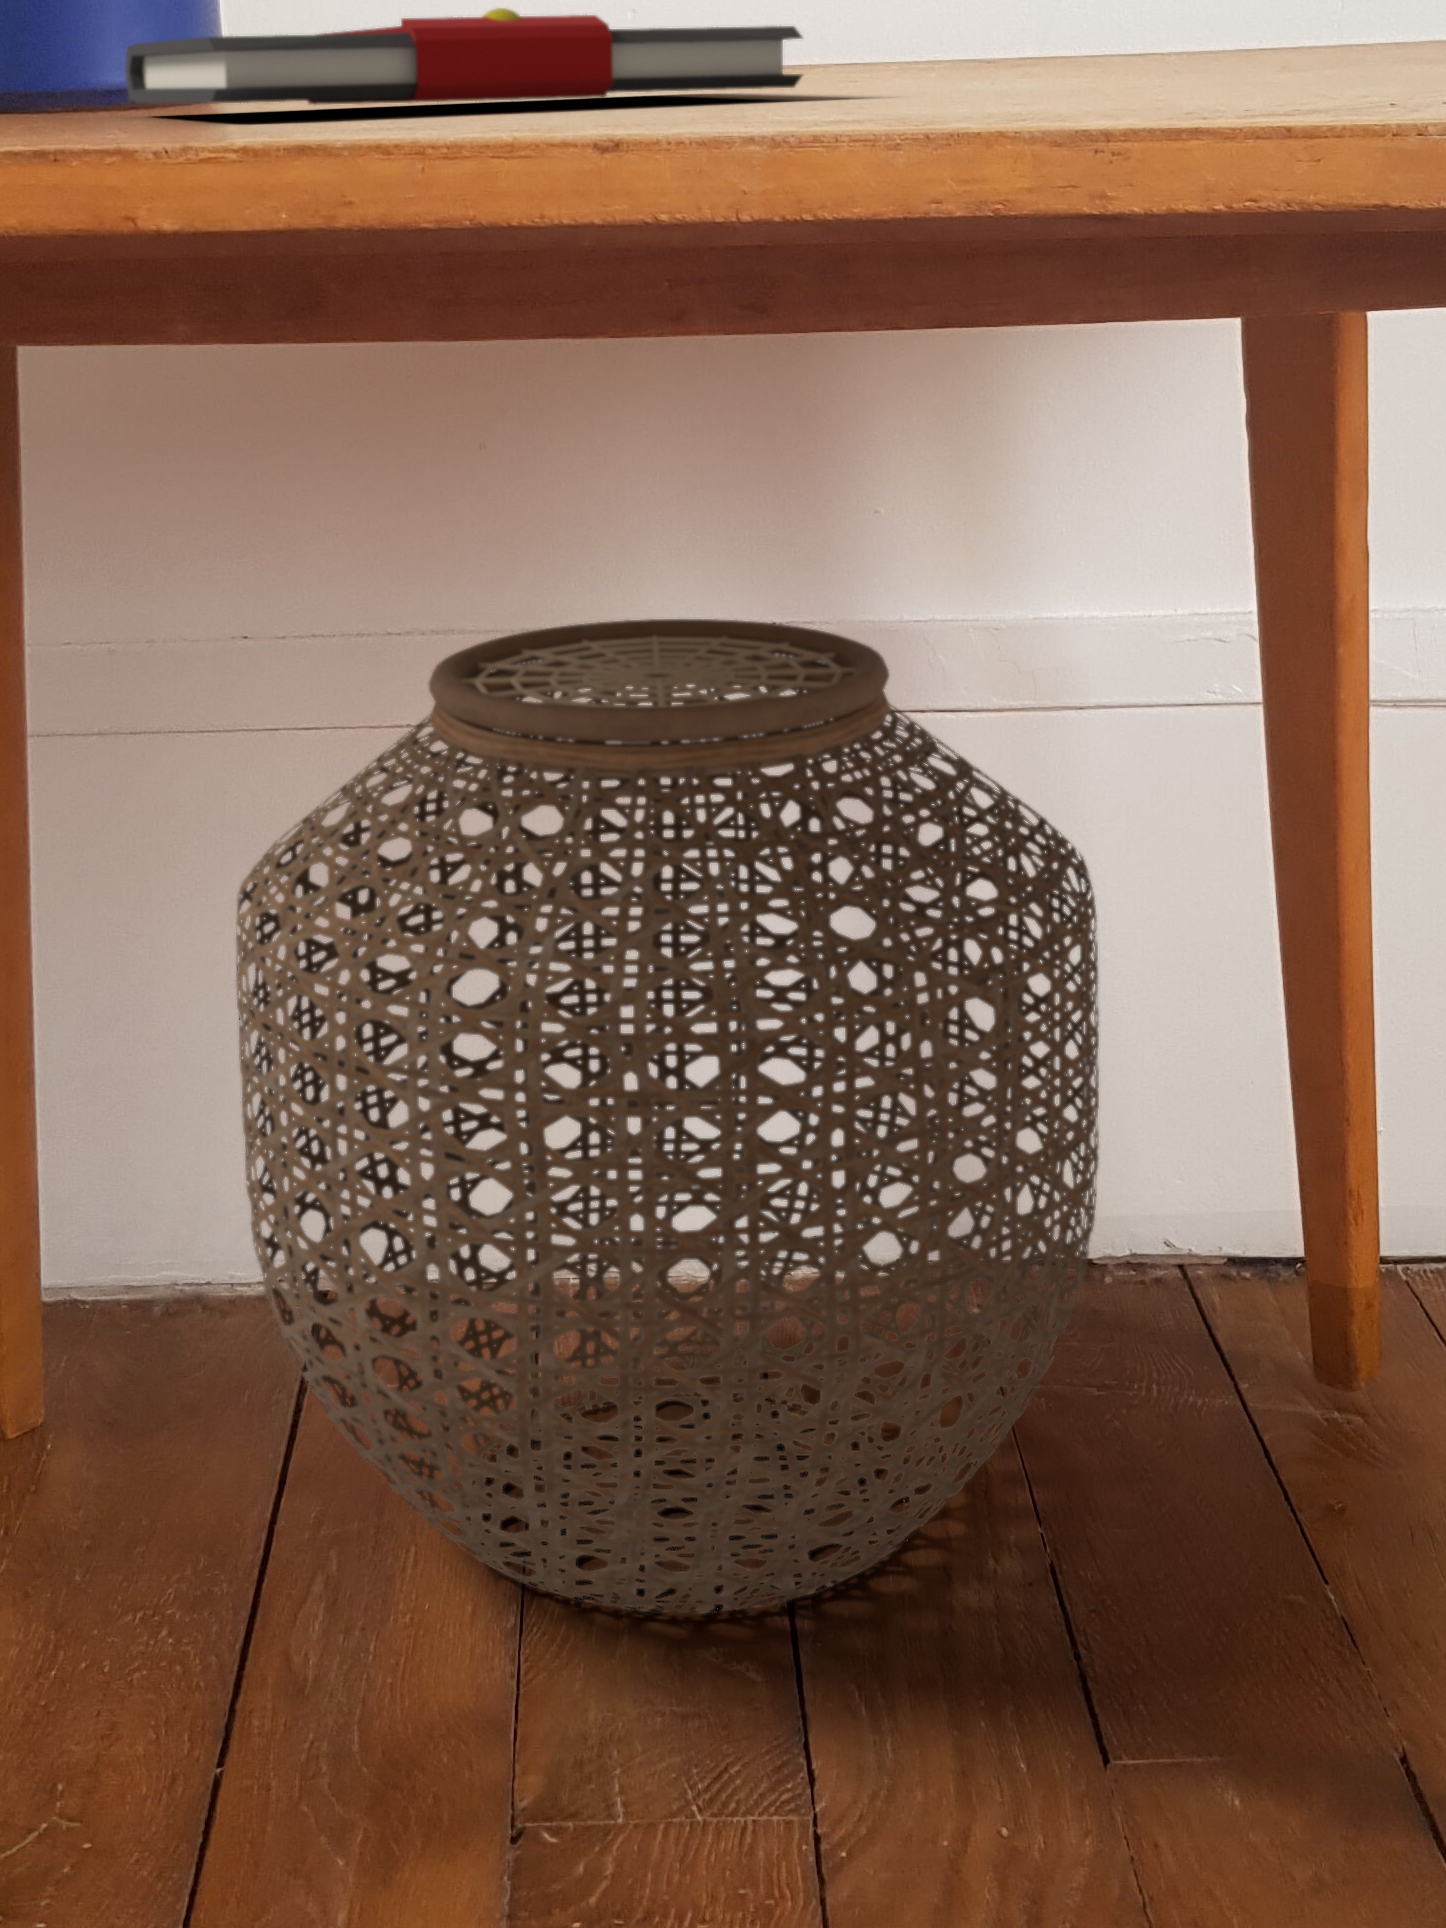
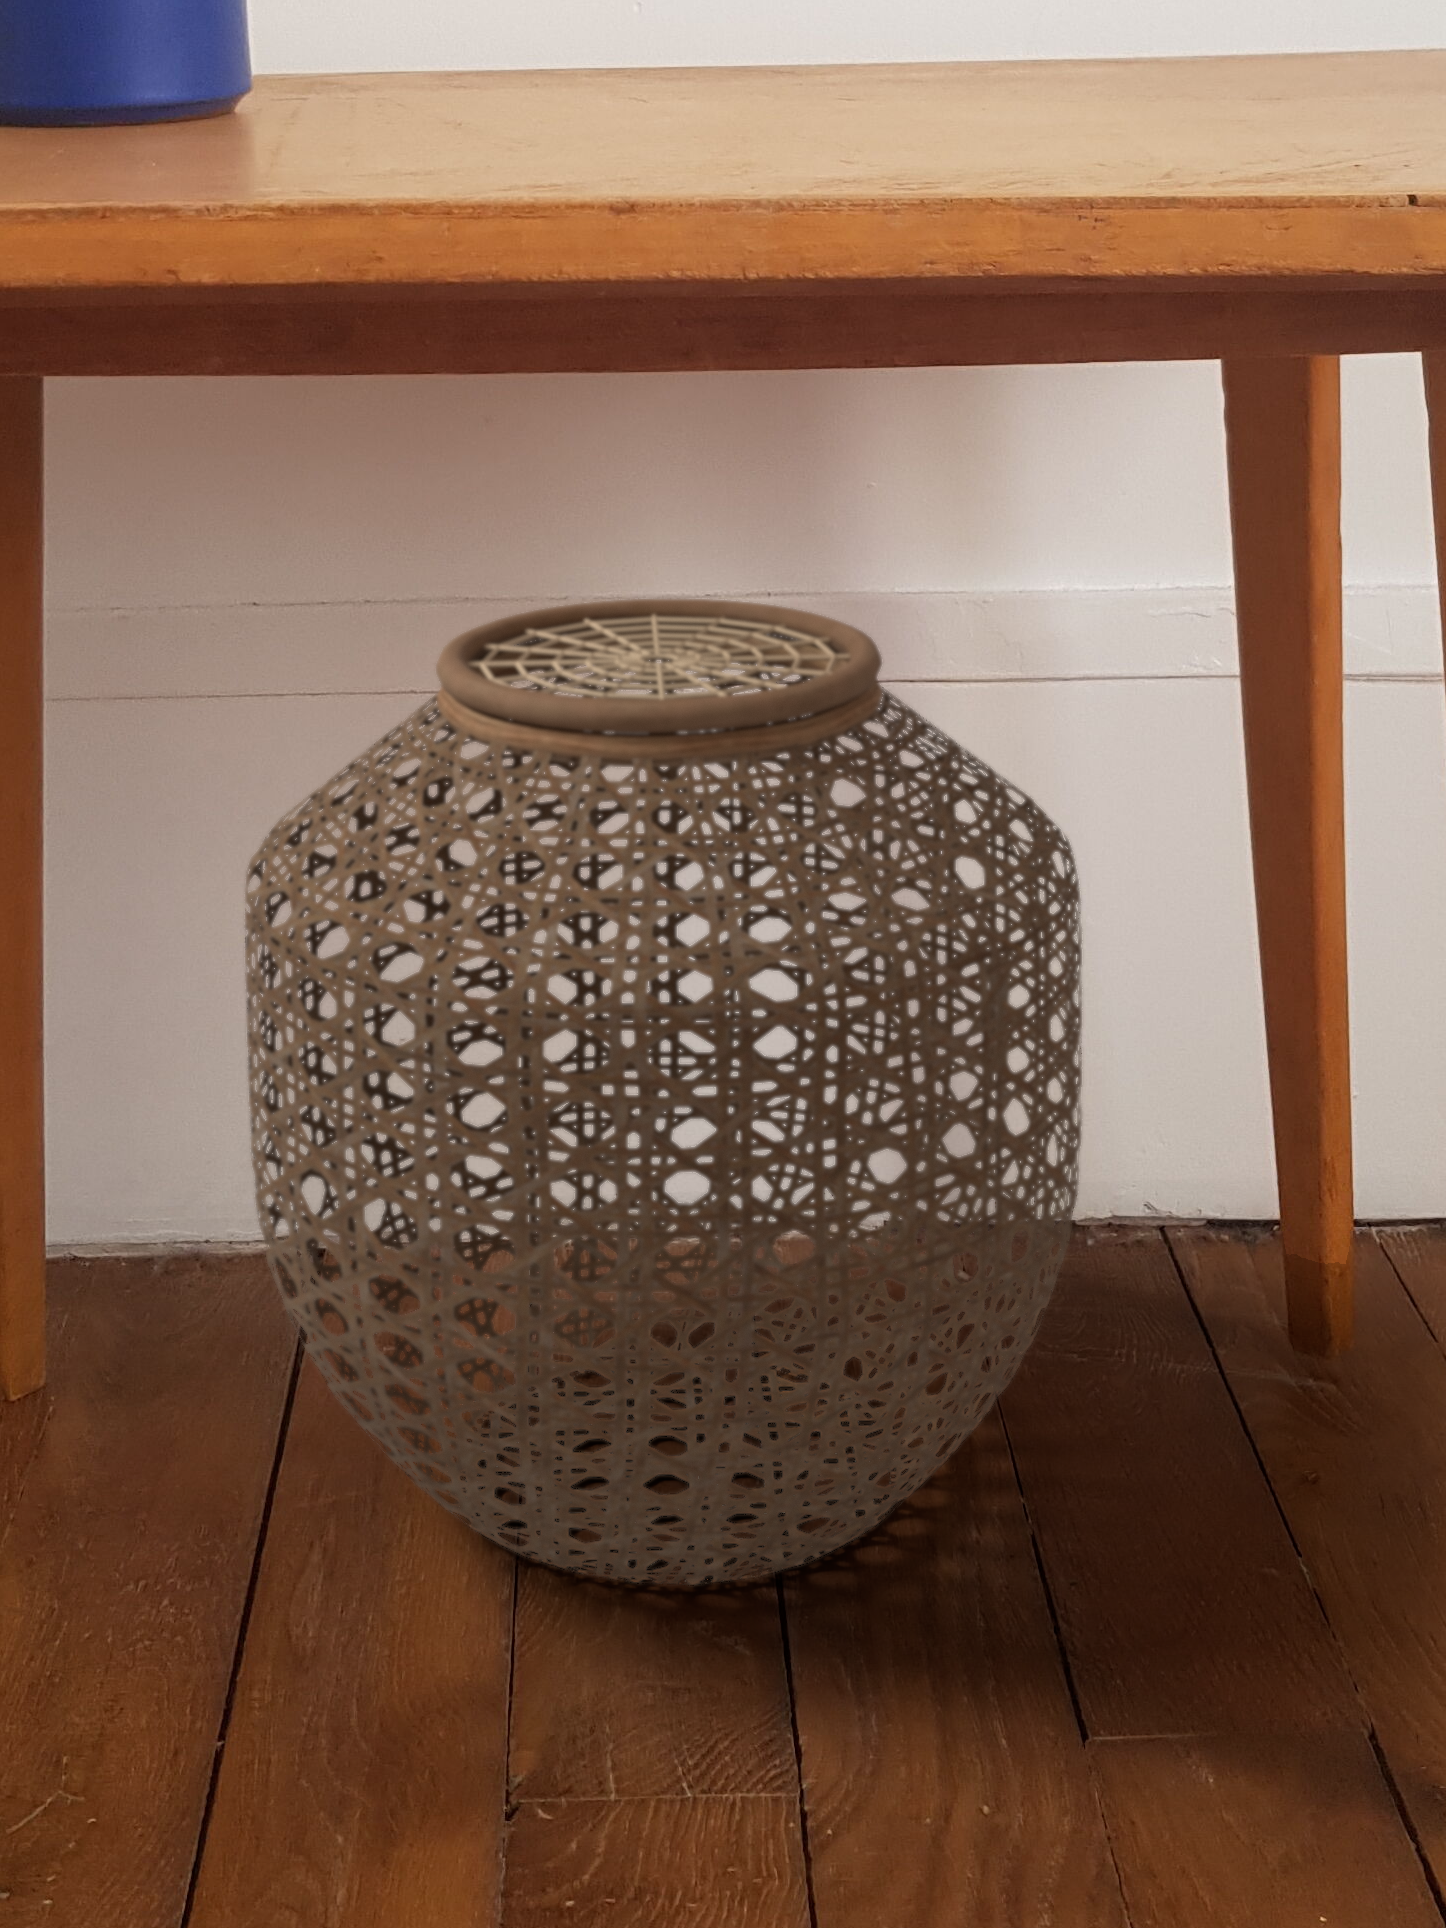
book: present [125,8,802,105] -> none [158,53,806,147]

